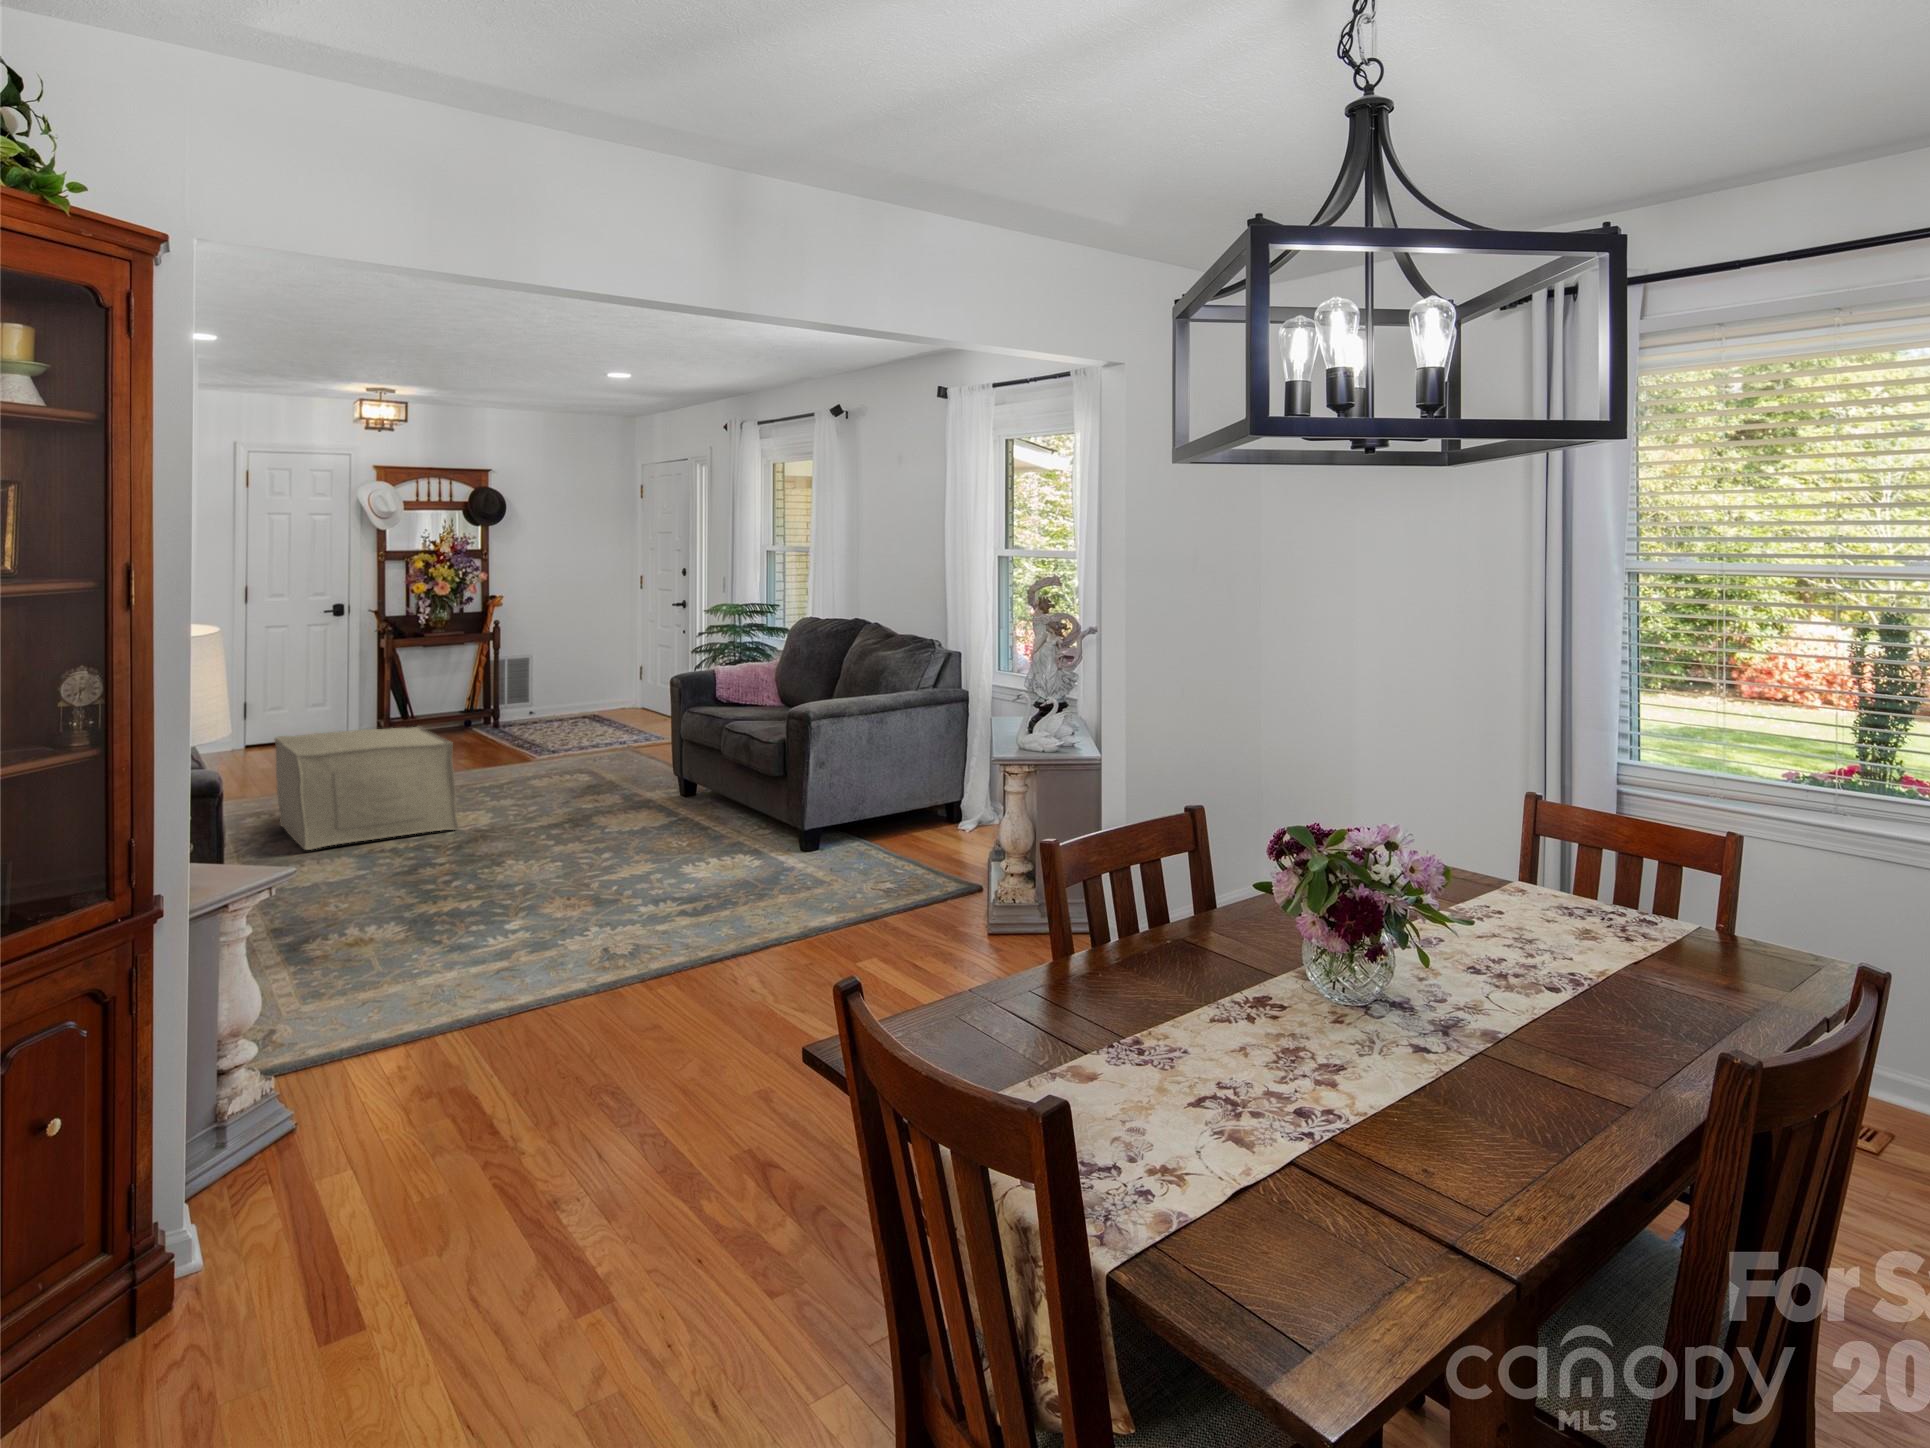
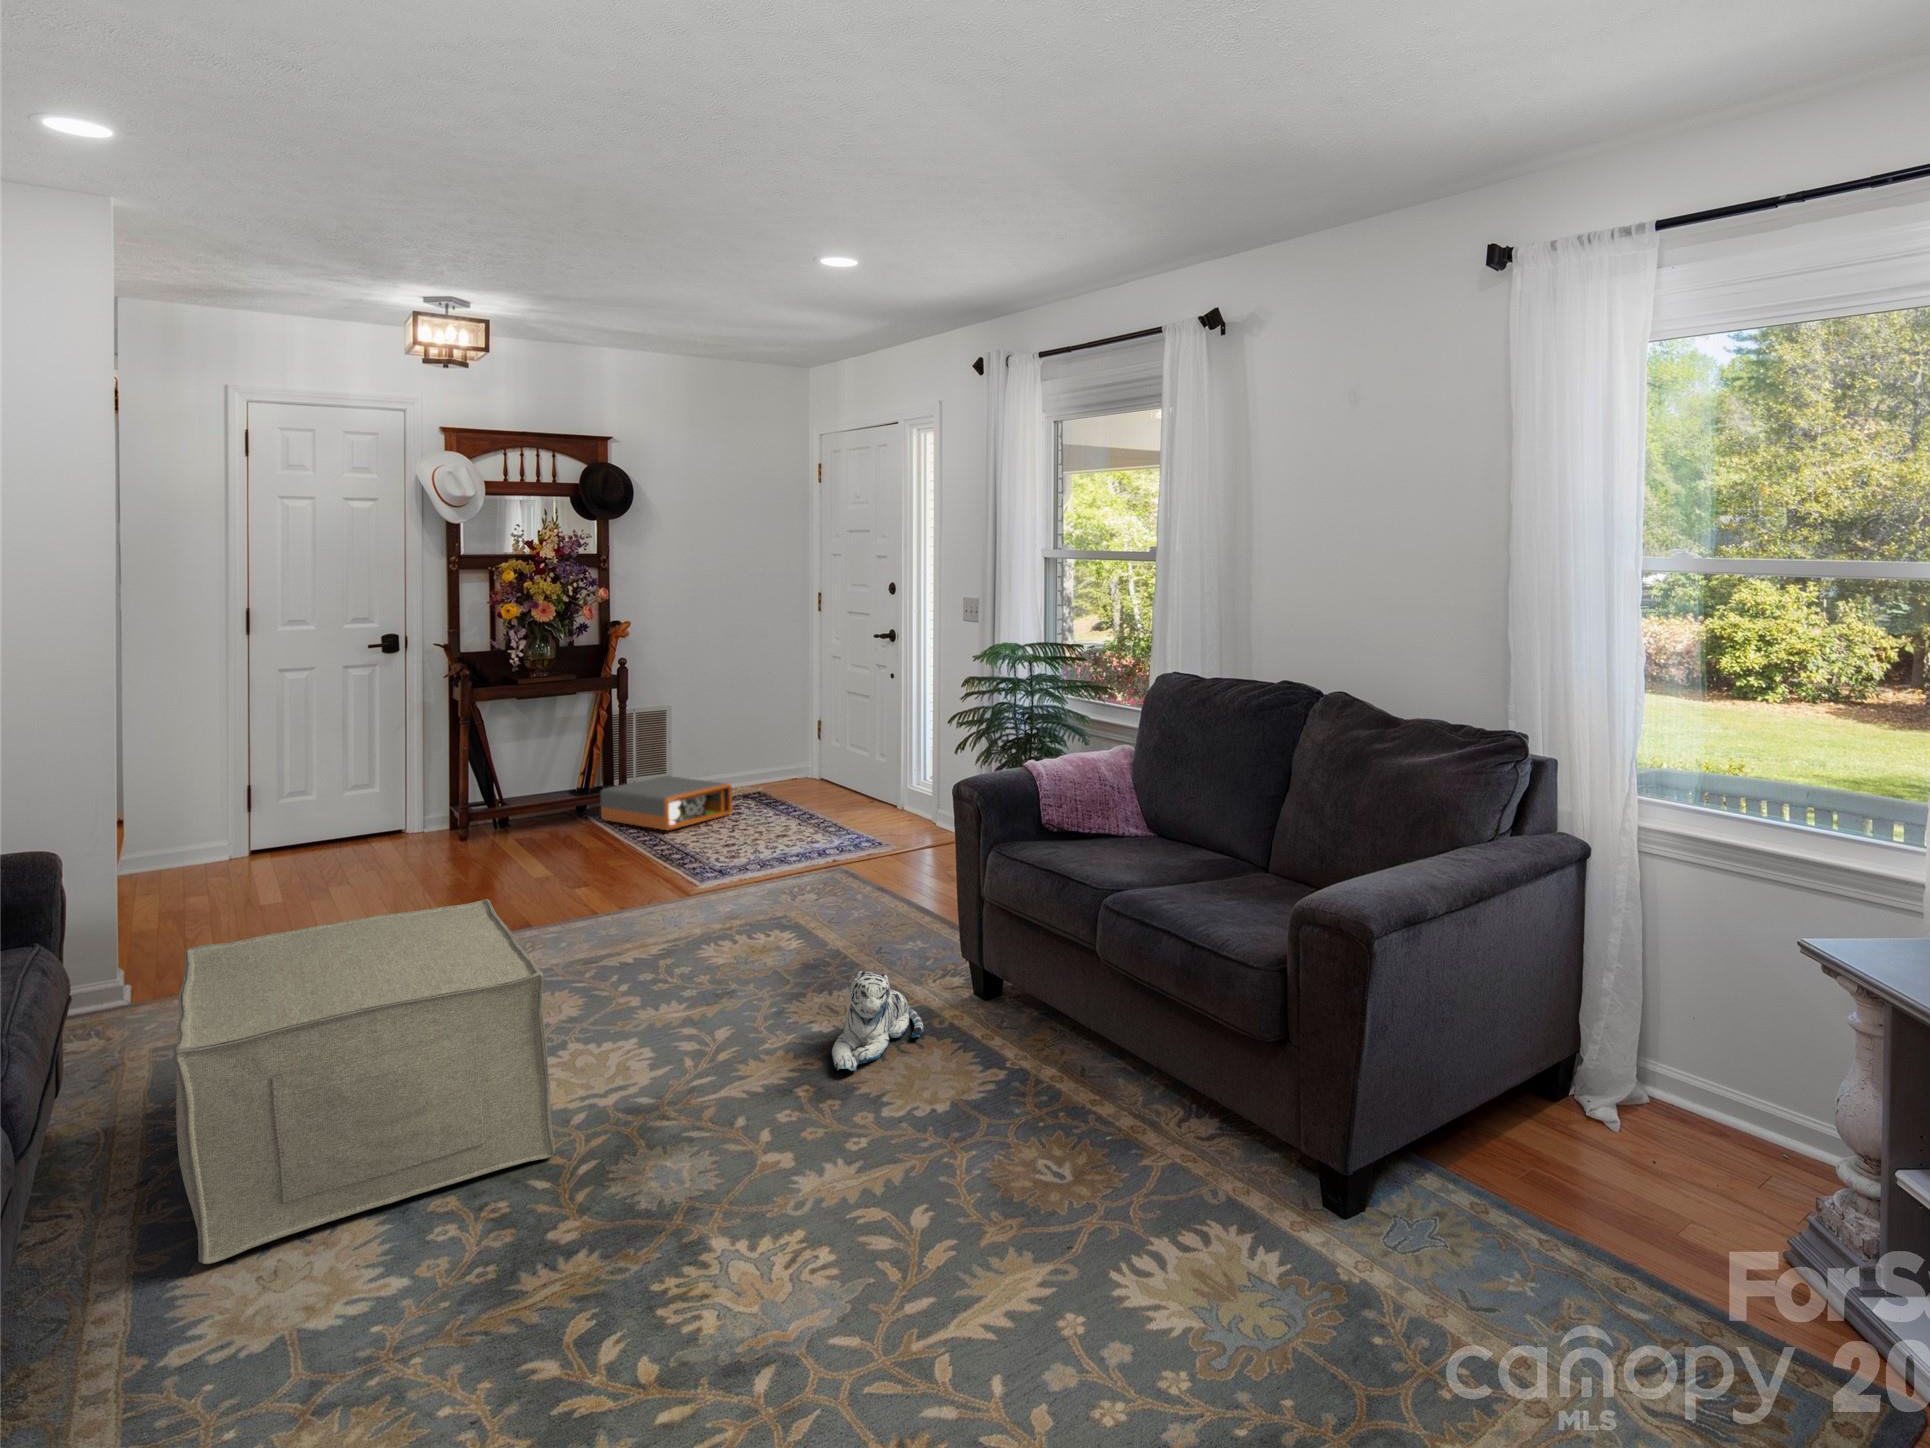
storage box: none [482,703,574,733] -> present [601,776,733,830]
plush toy: none [601,764,656,809] -> present [832,971,924,1071]

